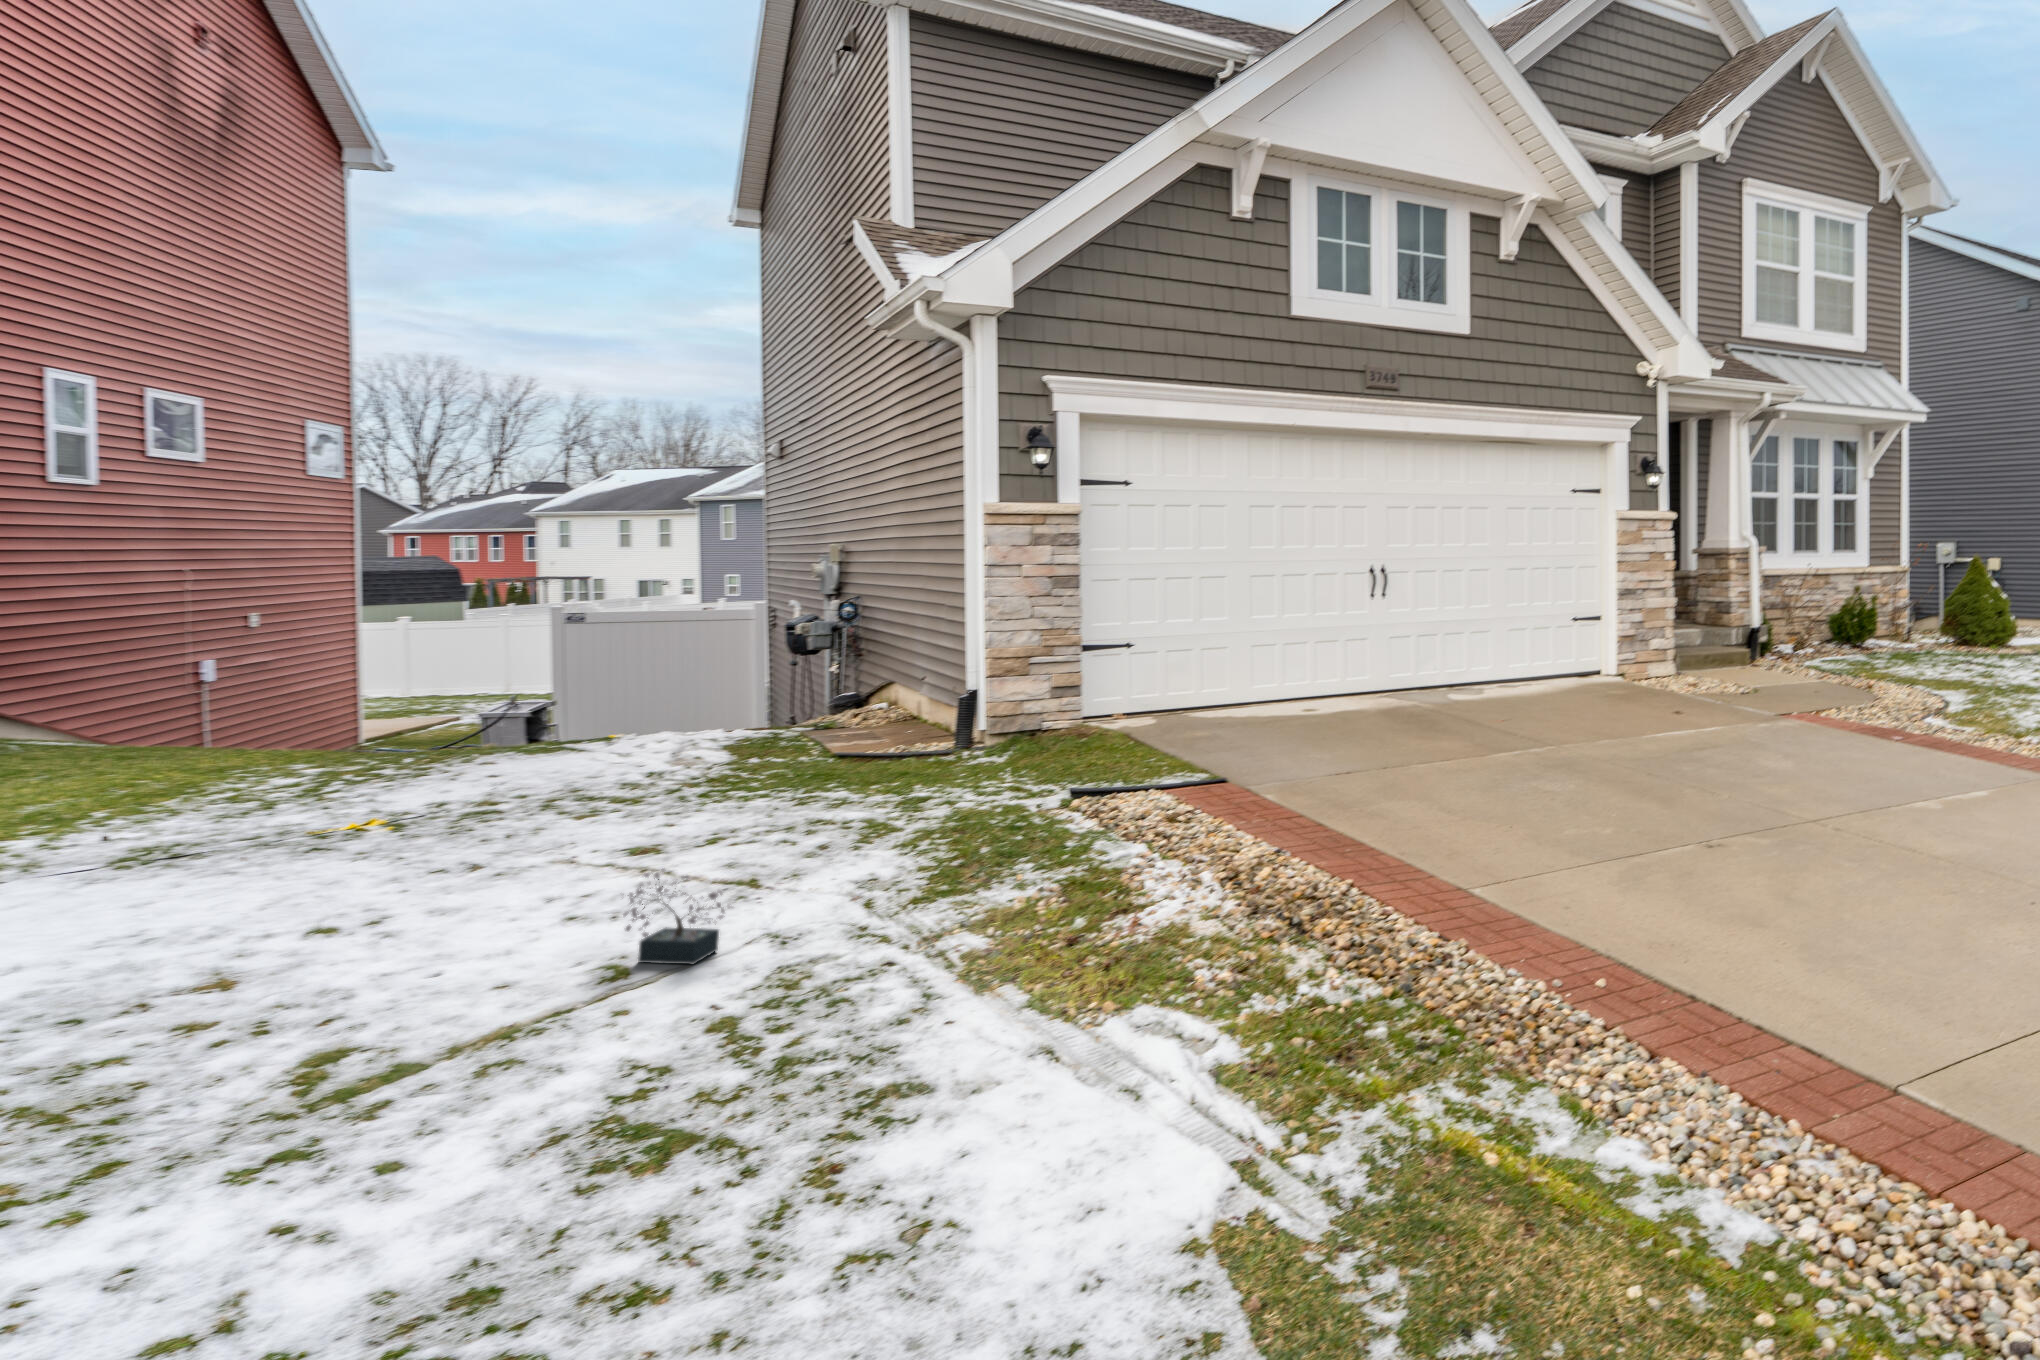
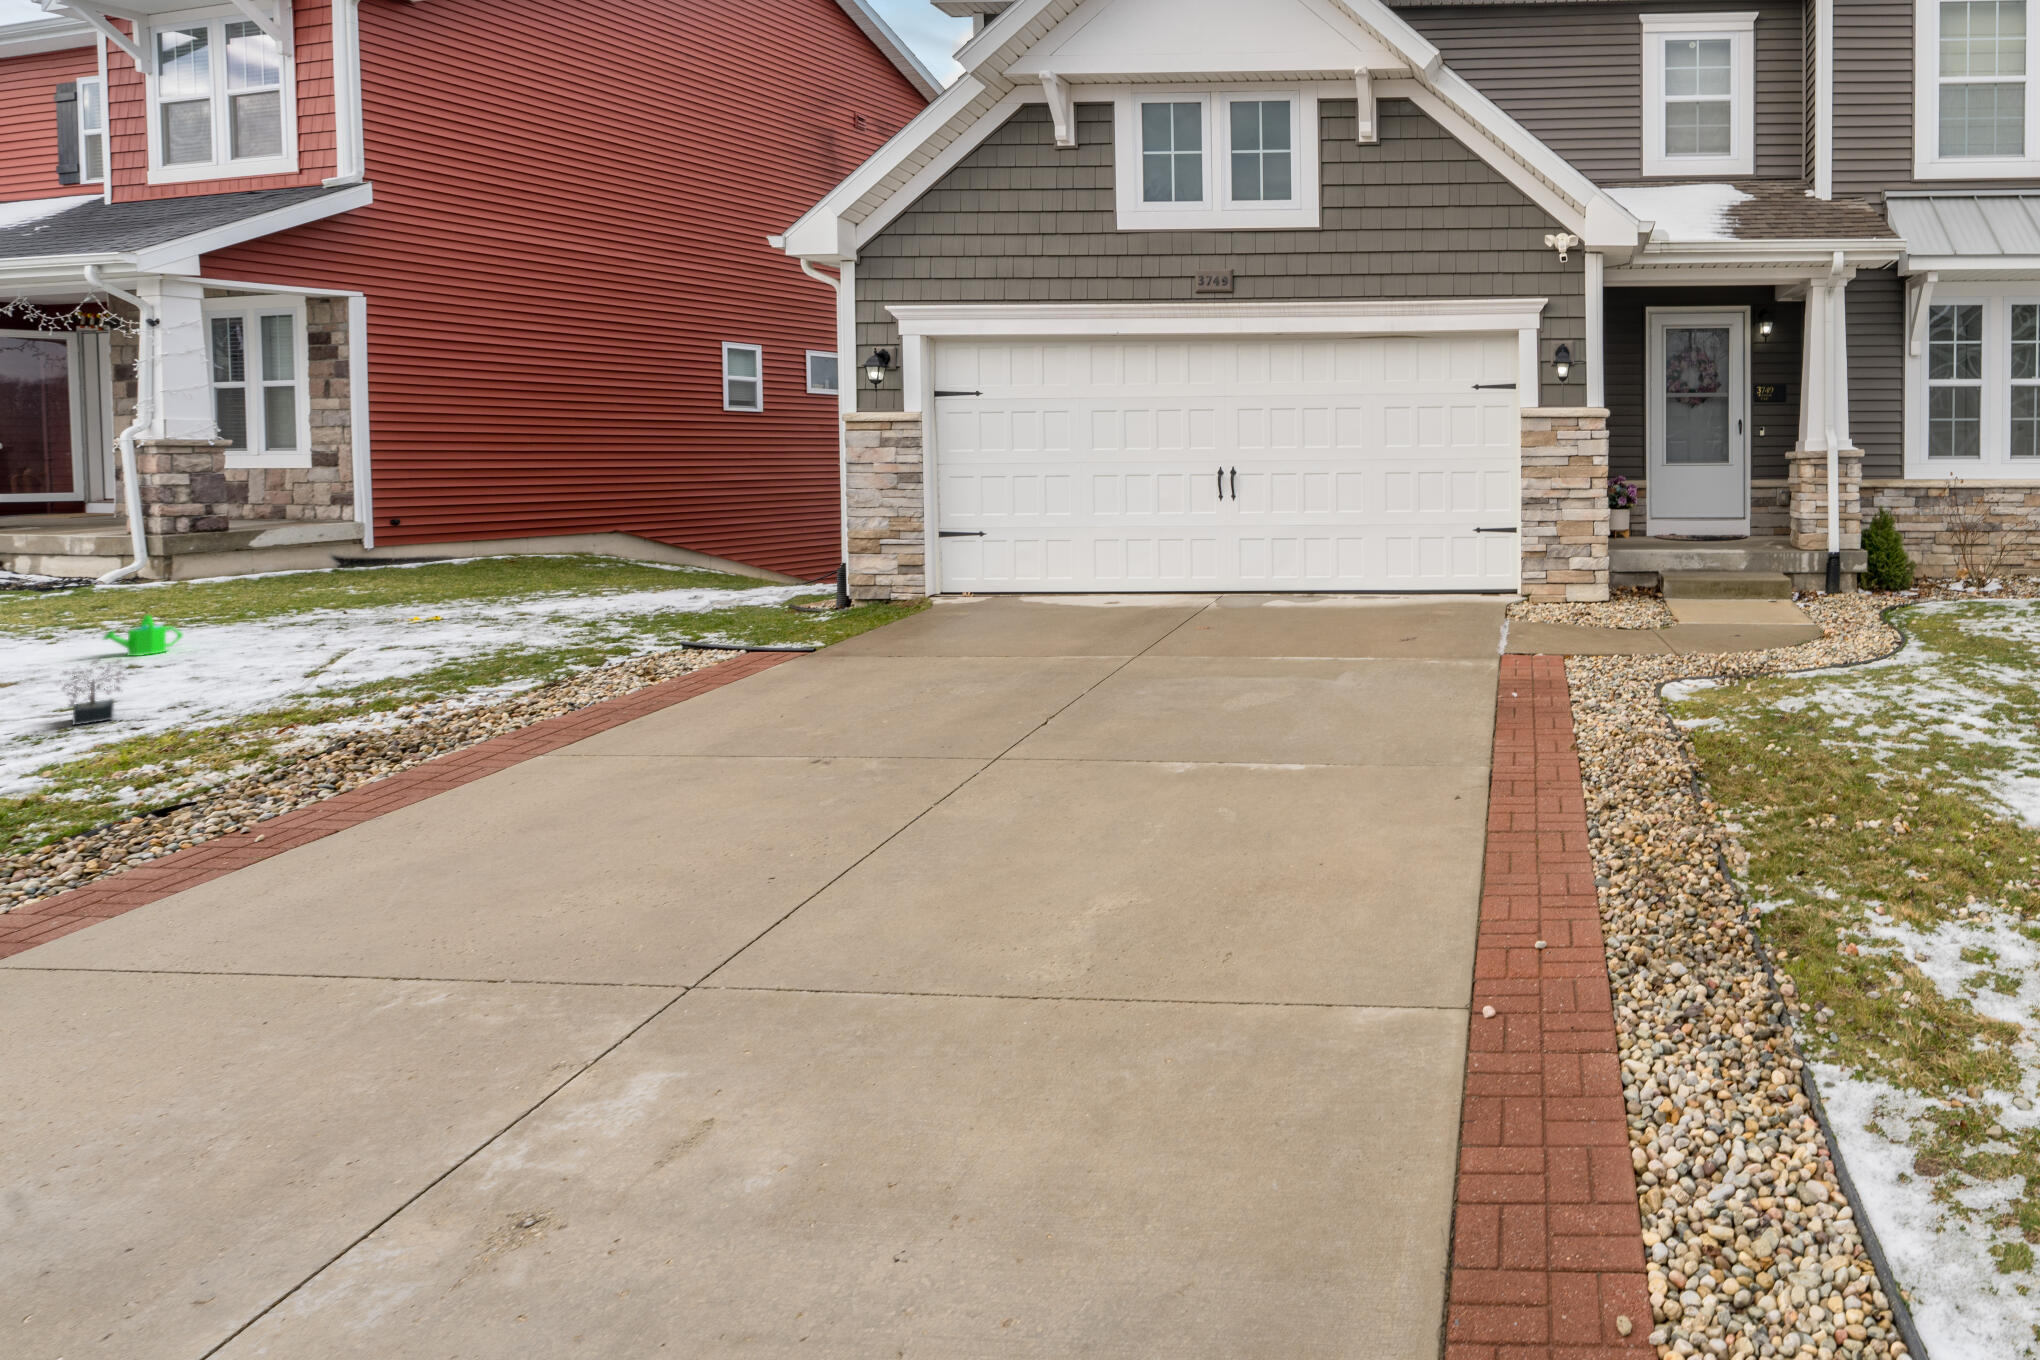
watering can: none [112,847,196,923] -> present [104,615,182,656]

